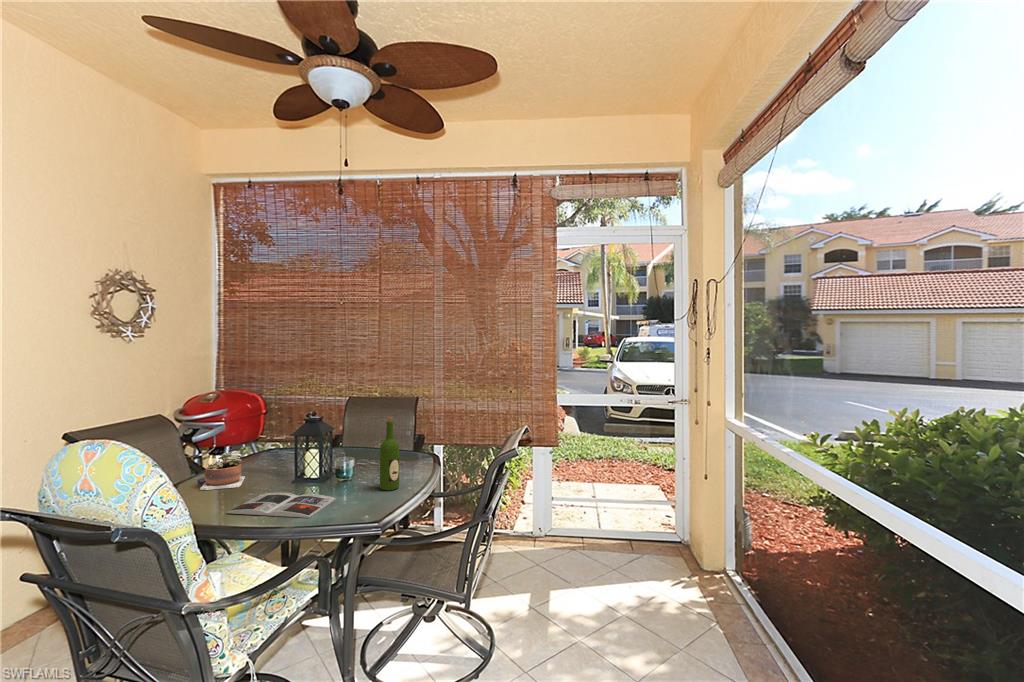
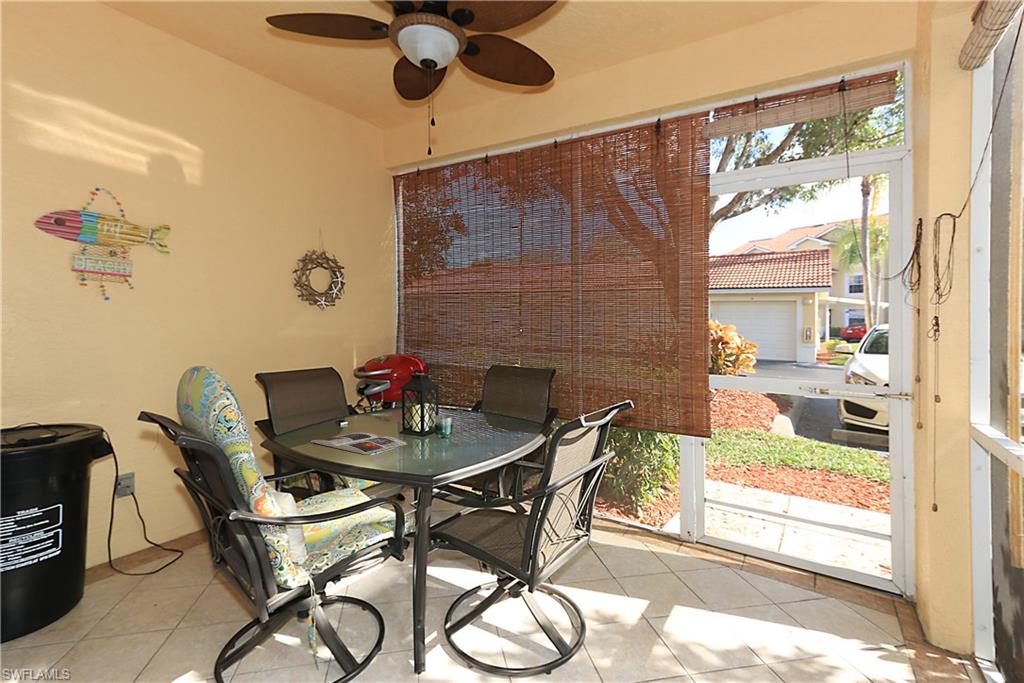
wine bottle: present [380,417,399,490] -> none [456,366,477,444]
succulent plant: present [200,452,245,490] -> none [319,395,363,427]

